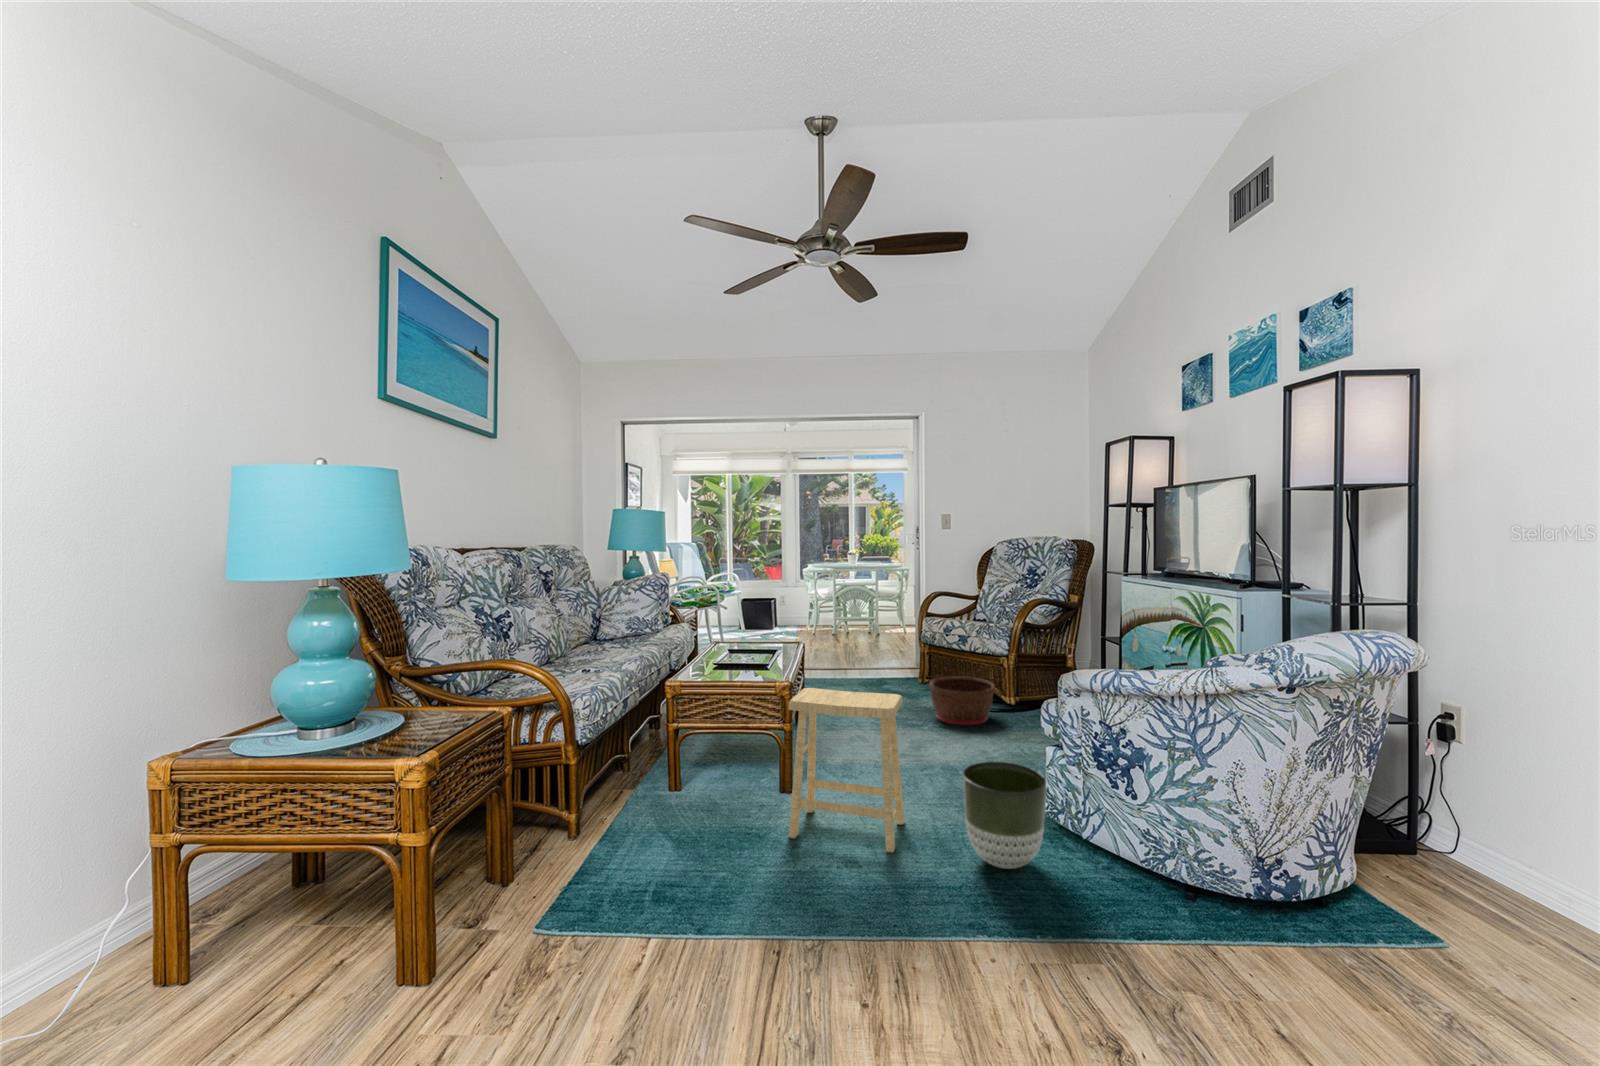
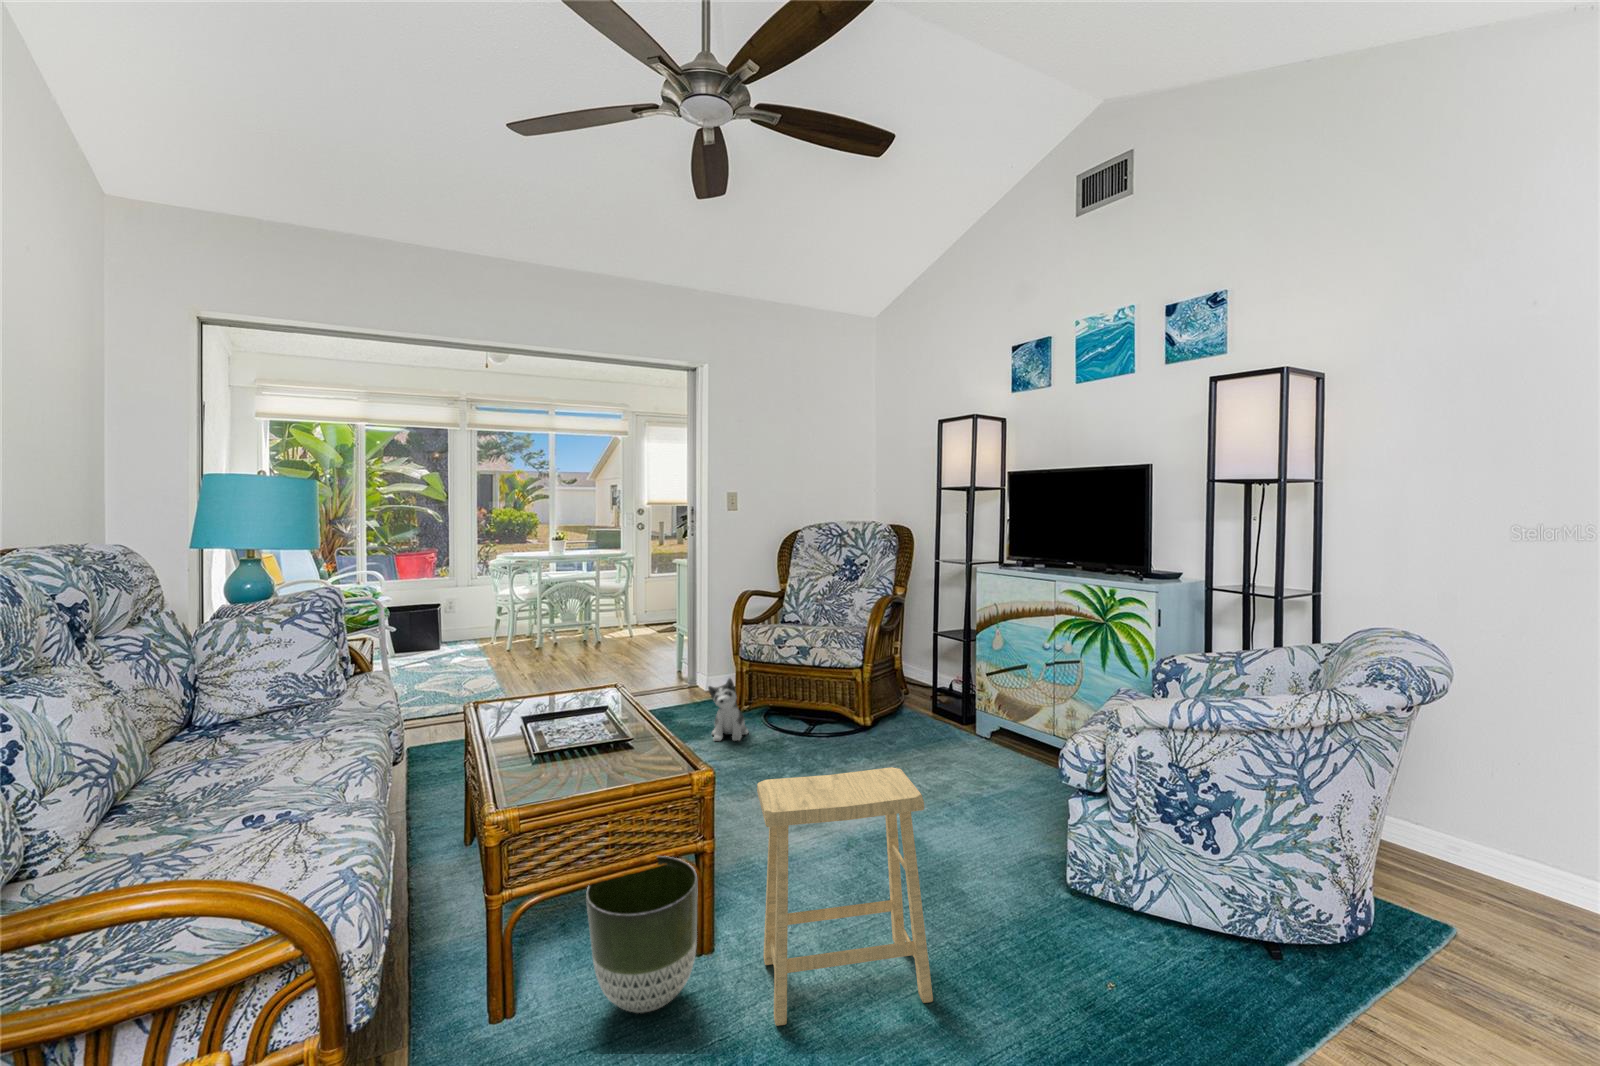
plush toy: none [884,648,916,699] -> present [708,678,748,741]
basket: present [929,676,995,725] -> none [786,703,863,766]
planter: present [963,762,1046,869] -> present [586,856,698,1013]

